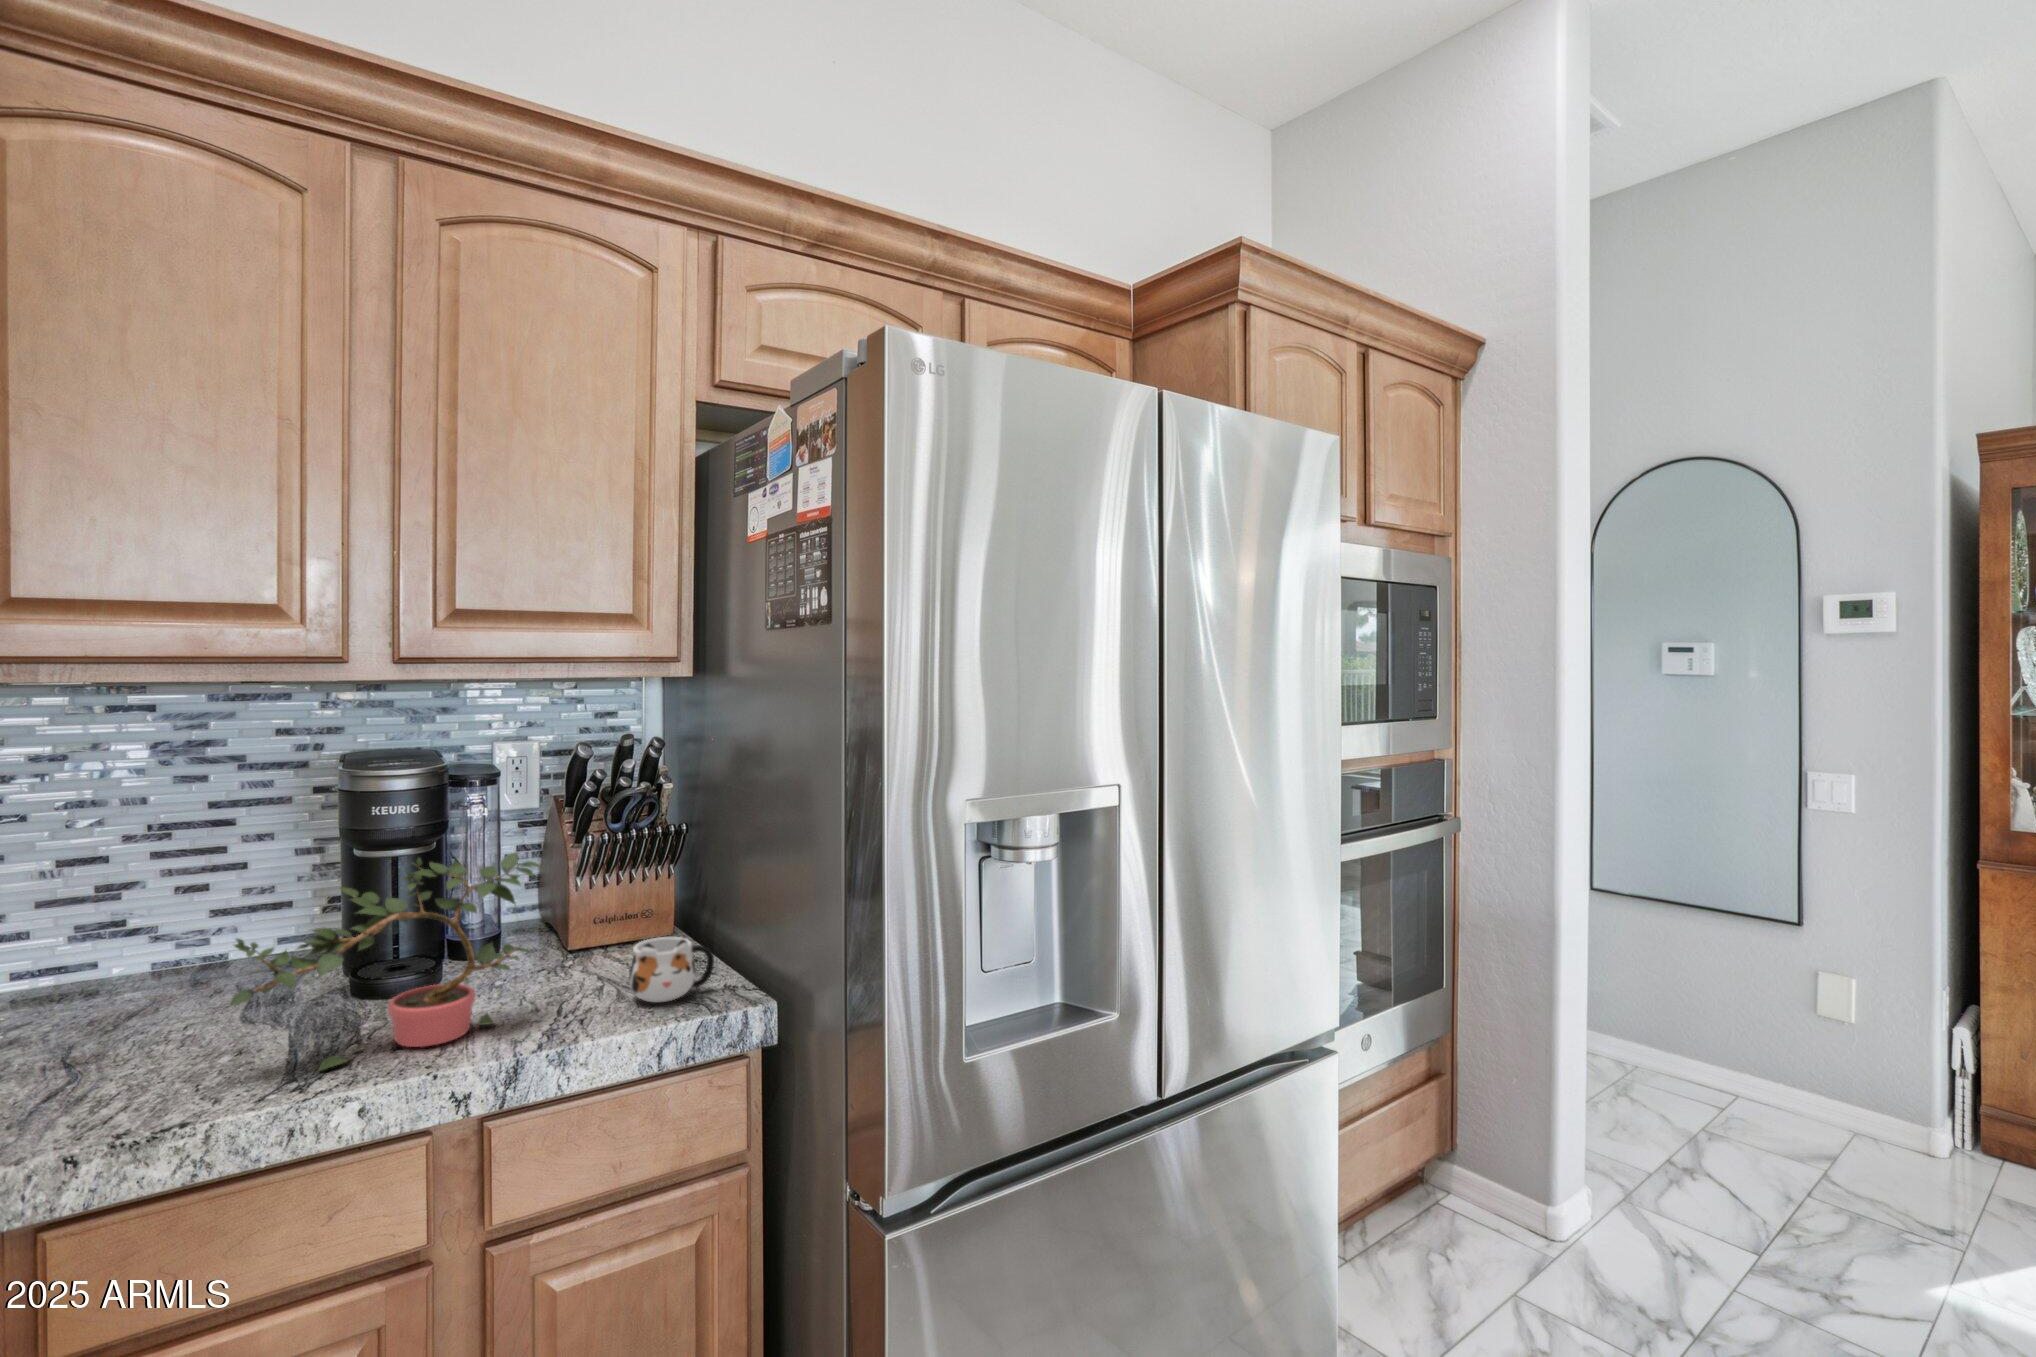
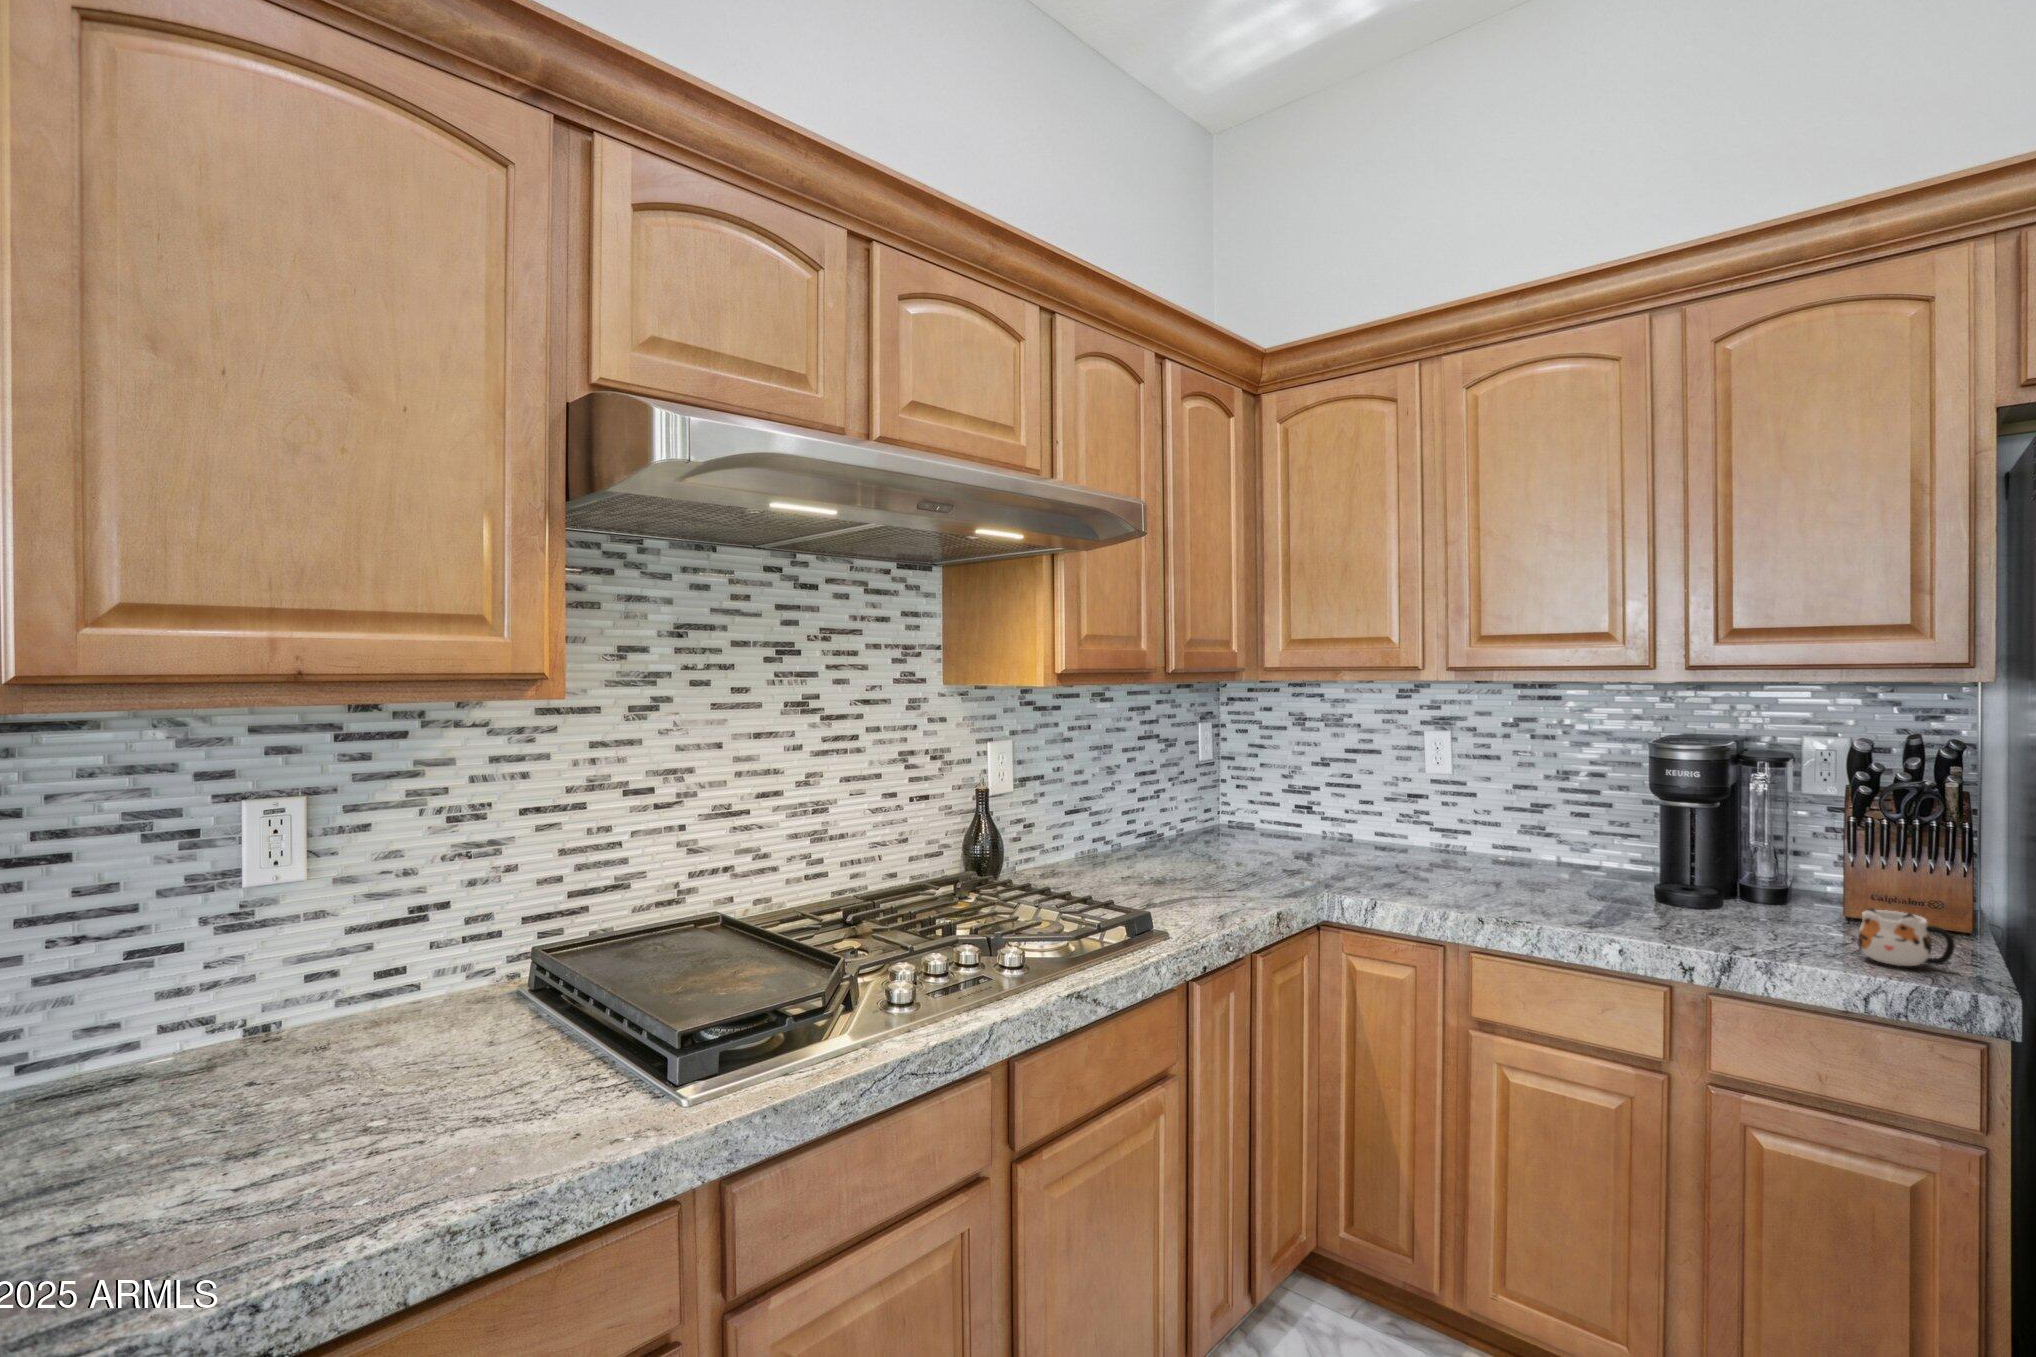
potted plant: present [229,853,540,1071] -> none [1558,803,1779,936]

